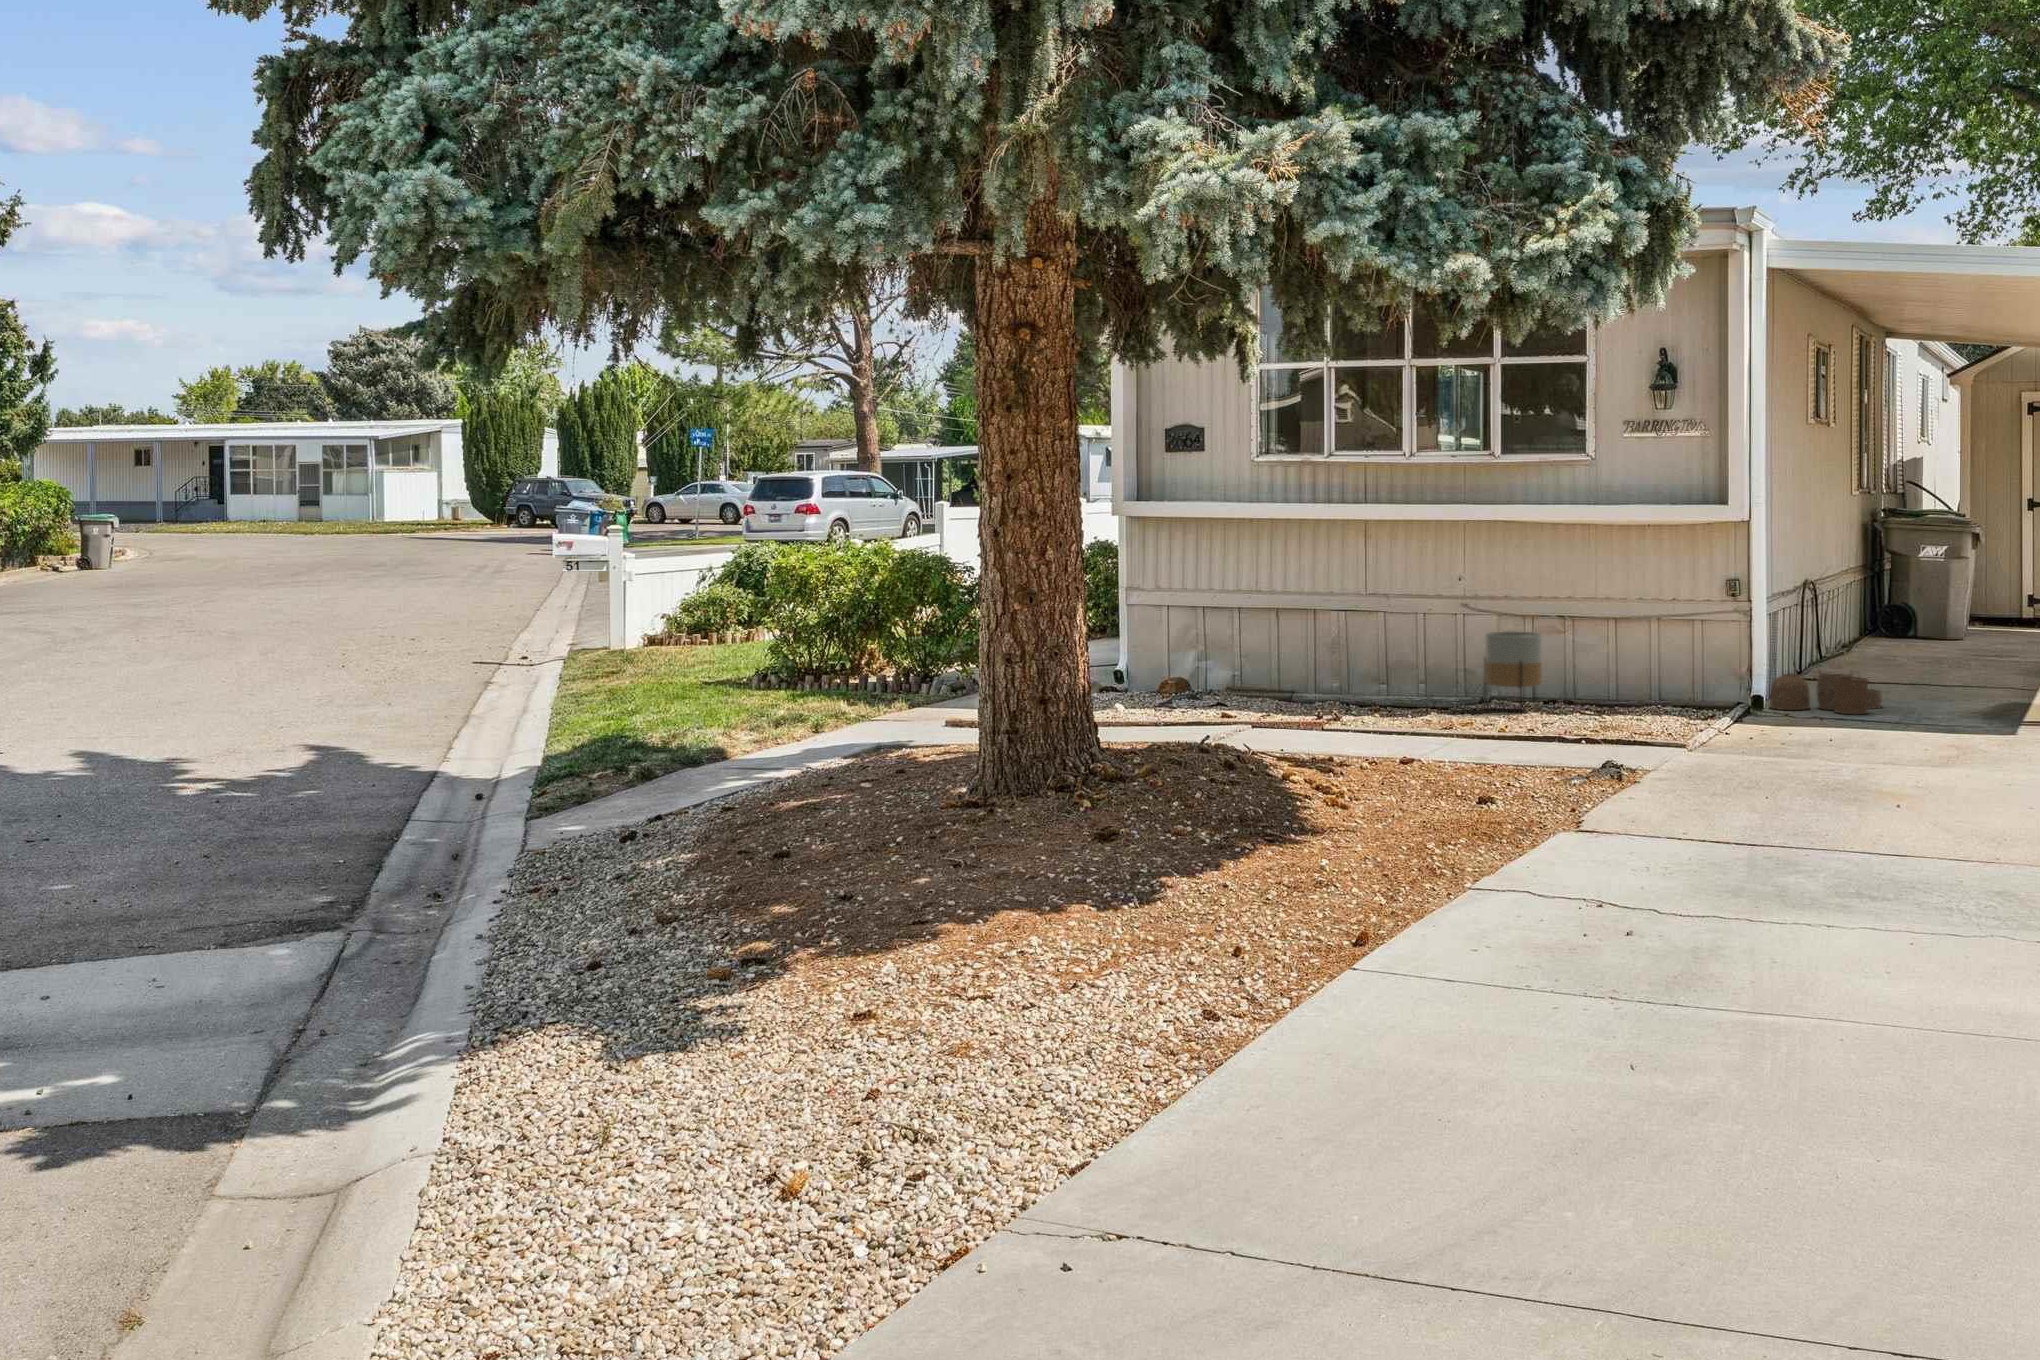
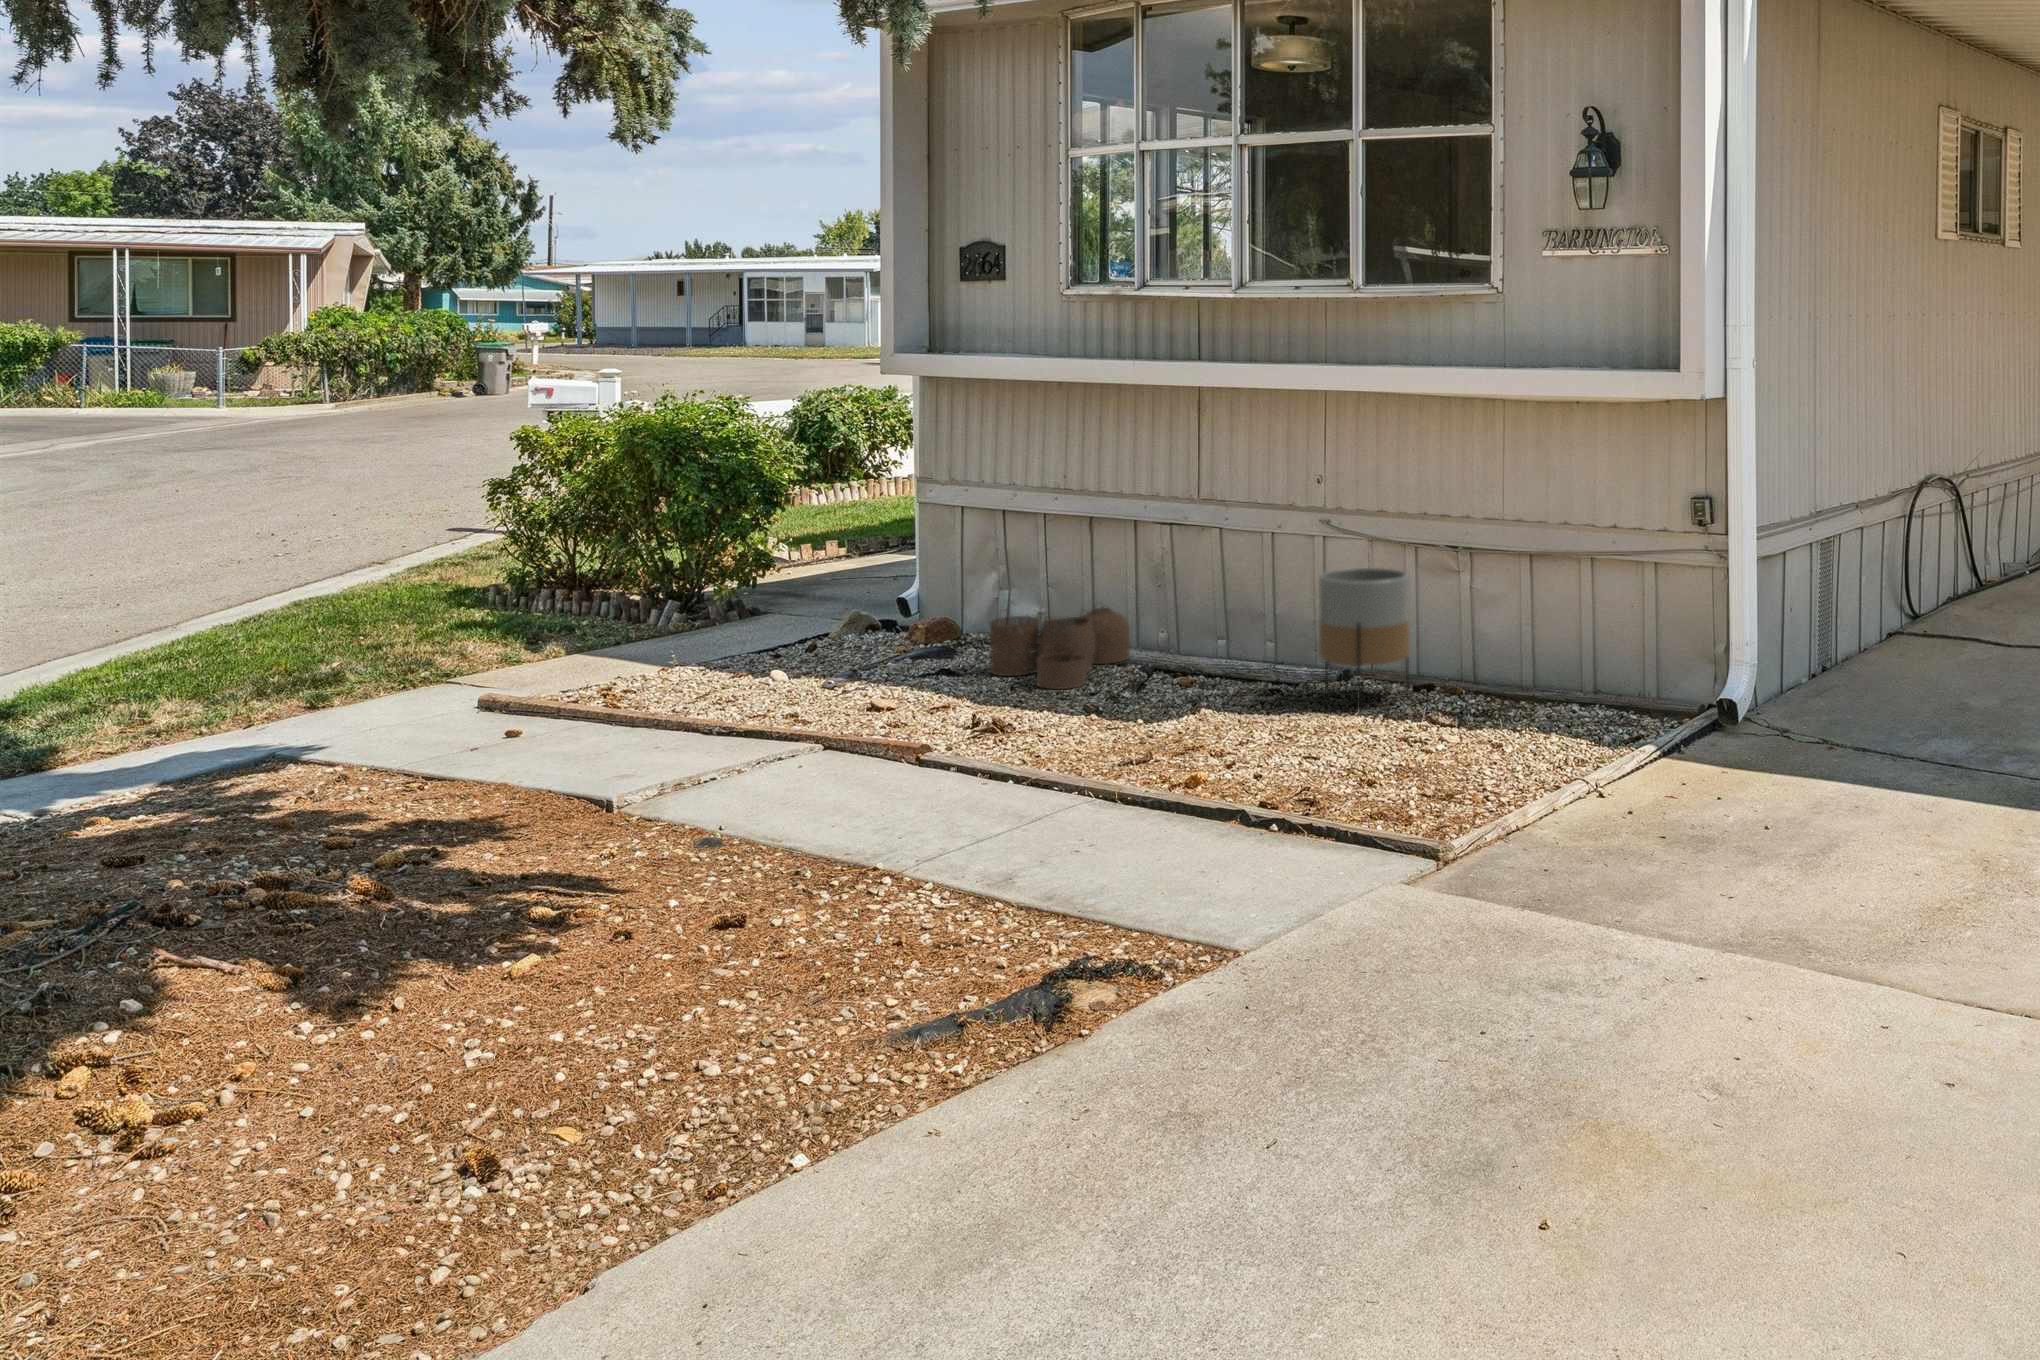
woven basket: present [1770,673,1882,714] -> present [989,607,1130,689]

